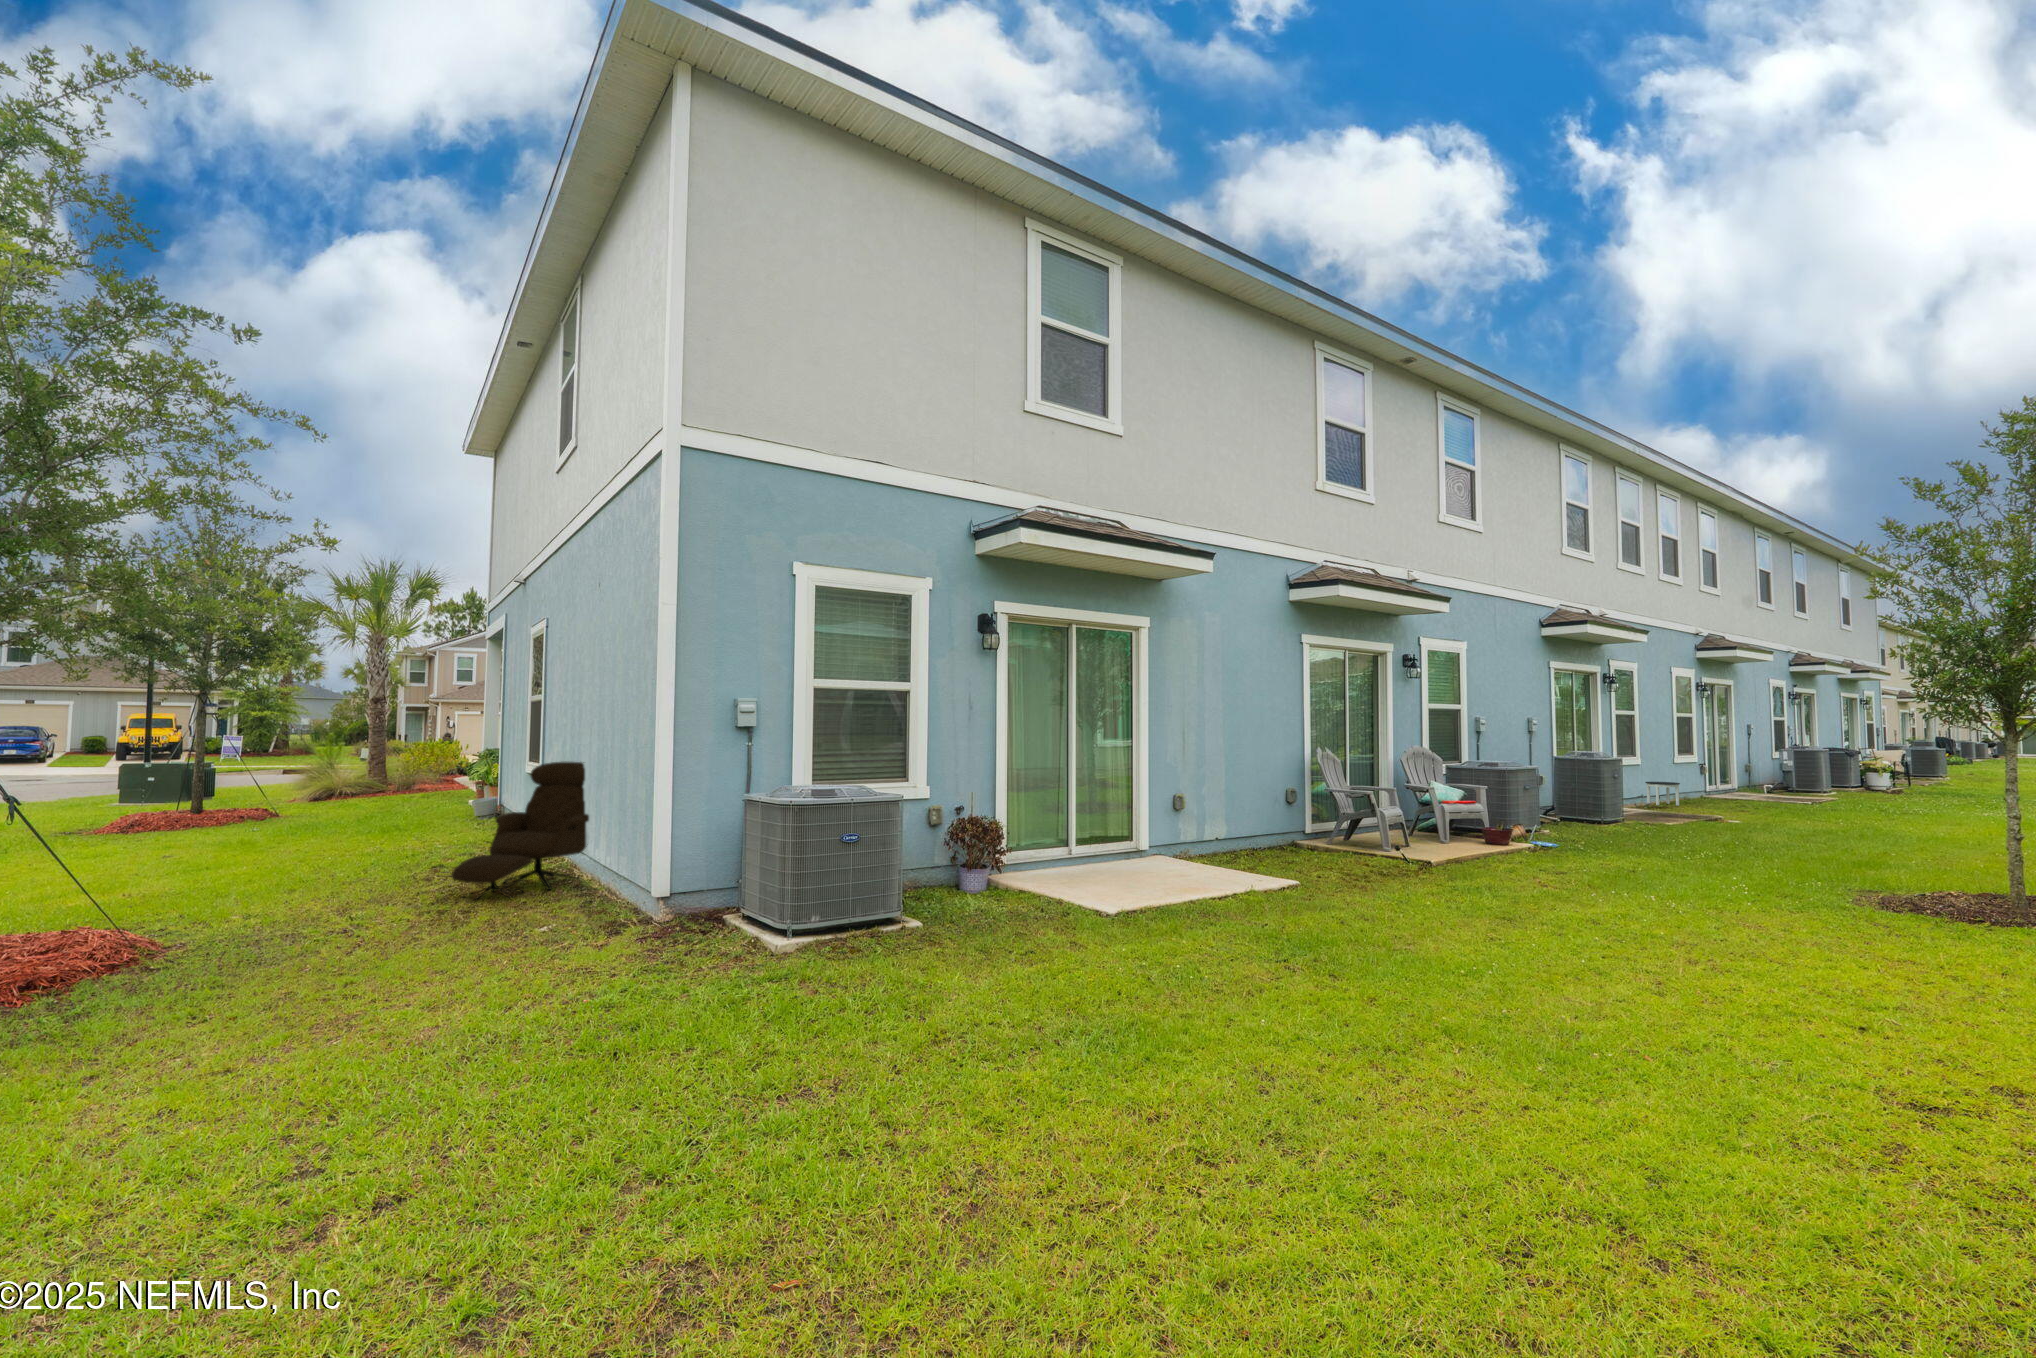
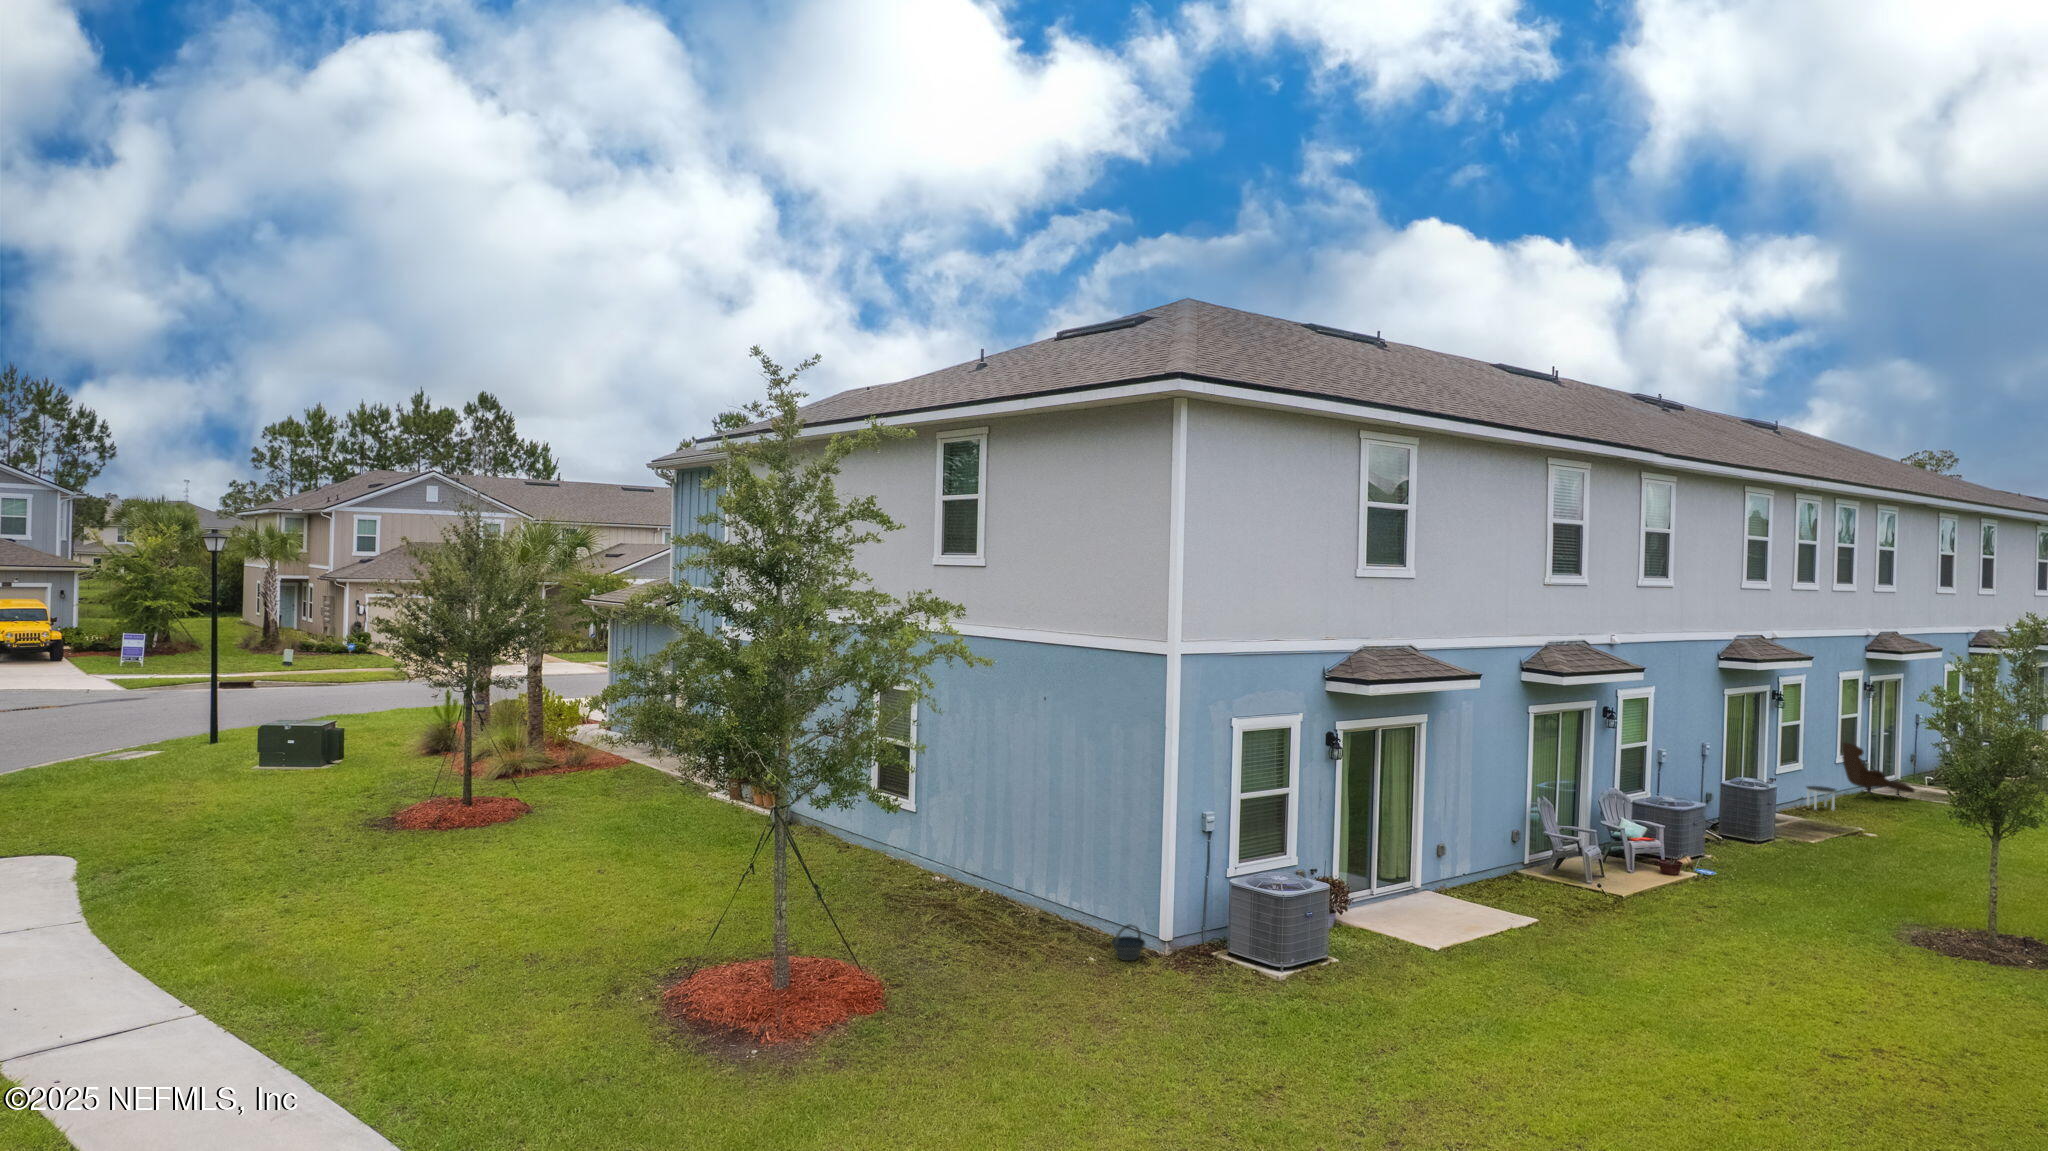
lounge chair: present [451,762,589,902] -> present [1842,743,1915,800]
bucket: none [575,874,636,931] -> present [1111,925,1145,961]

